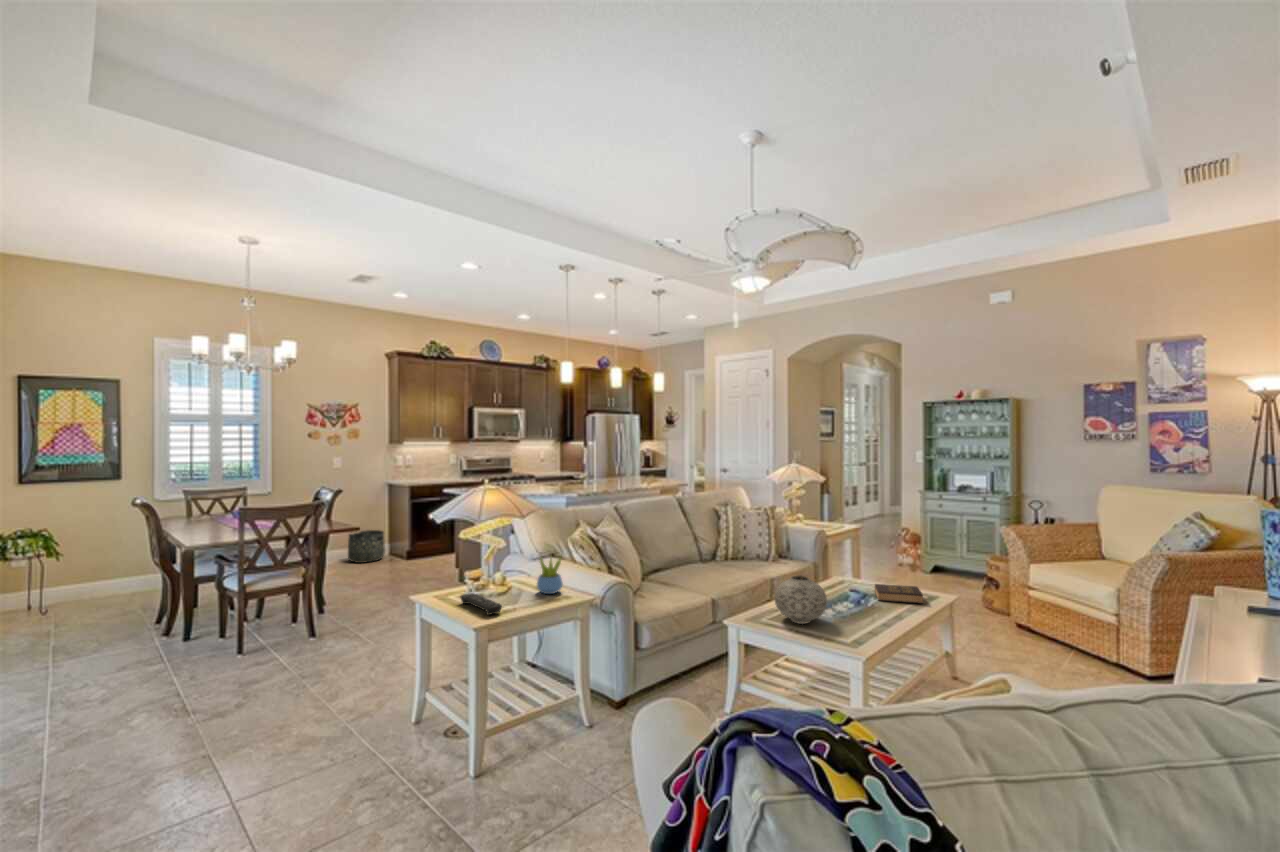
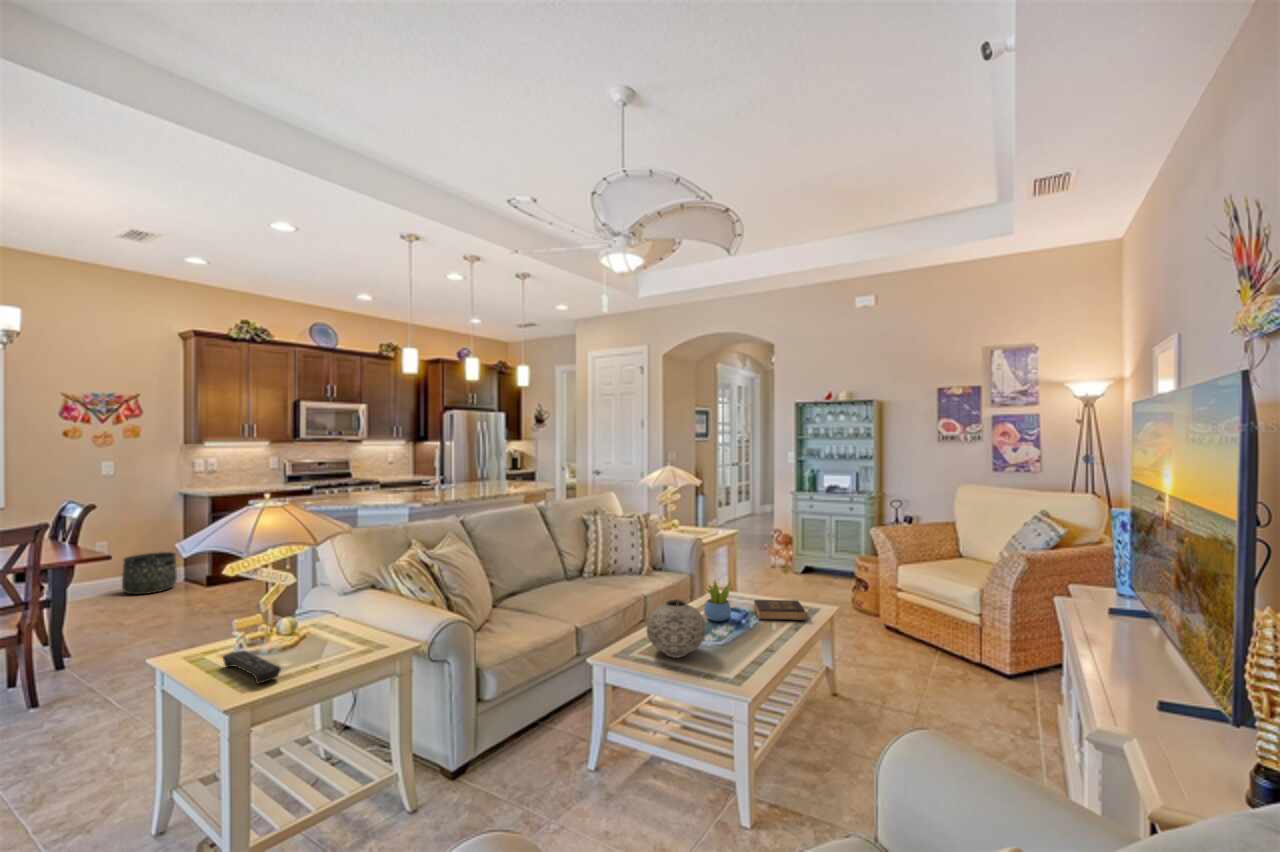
succulent plant: present [537,558,563,594] -> present [704,581,731,621]

